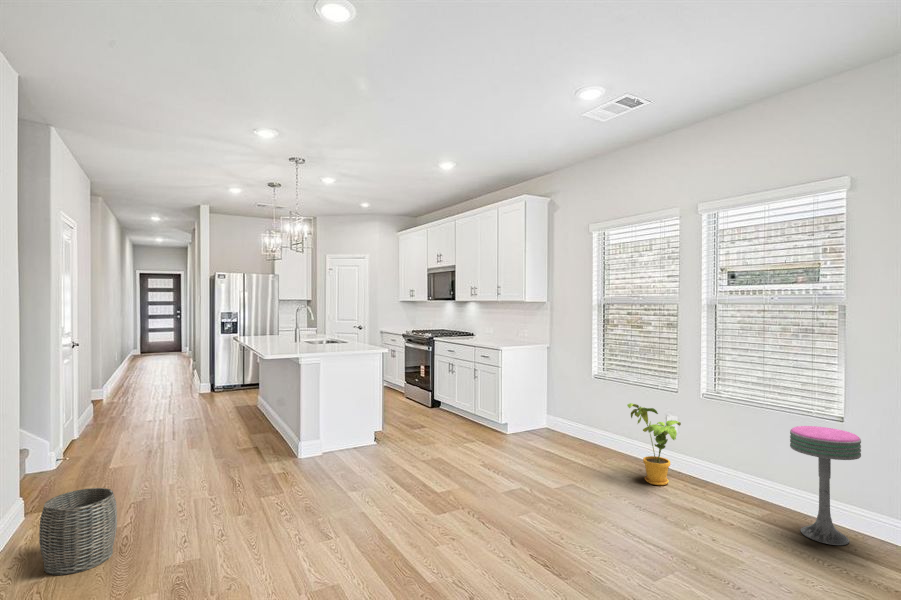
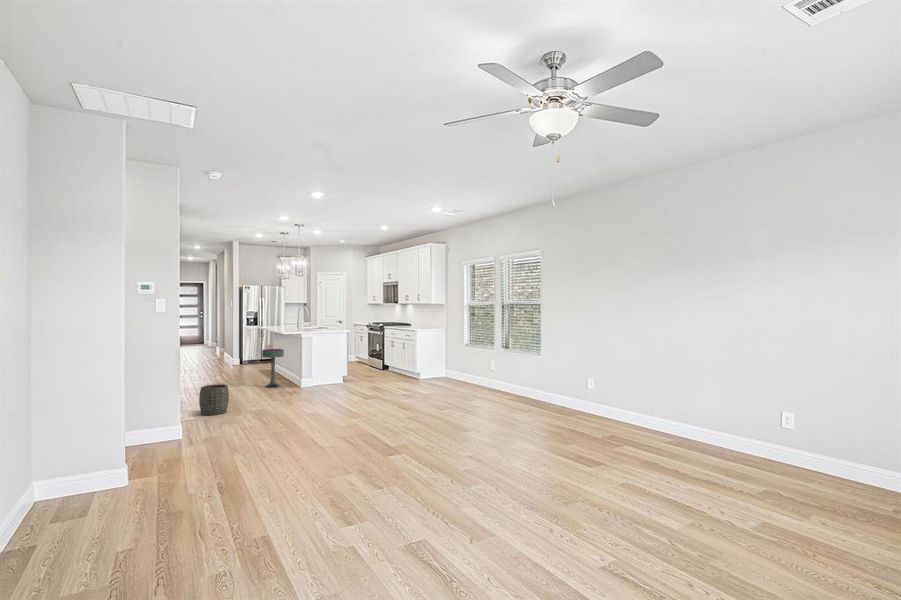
house plant: present [627,403,681,485] -> none [470,354,498,394]
bar stool: present [790,426,861,545] -> present [262,349,284,388]

